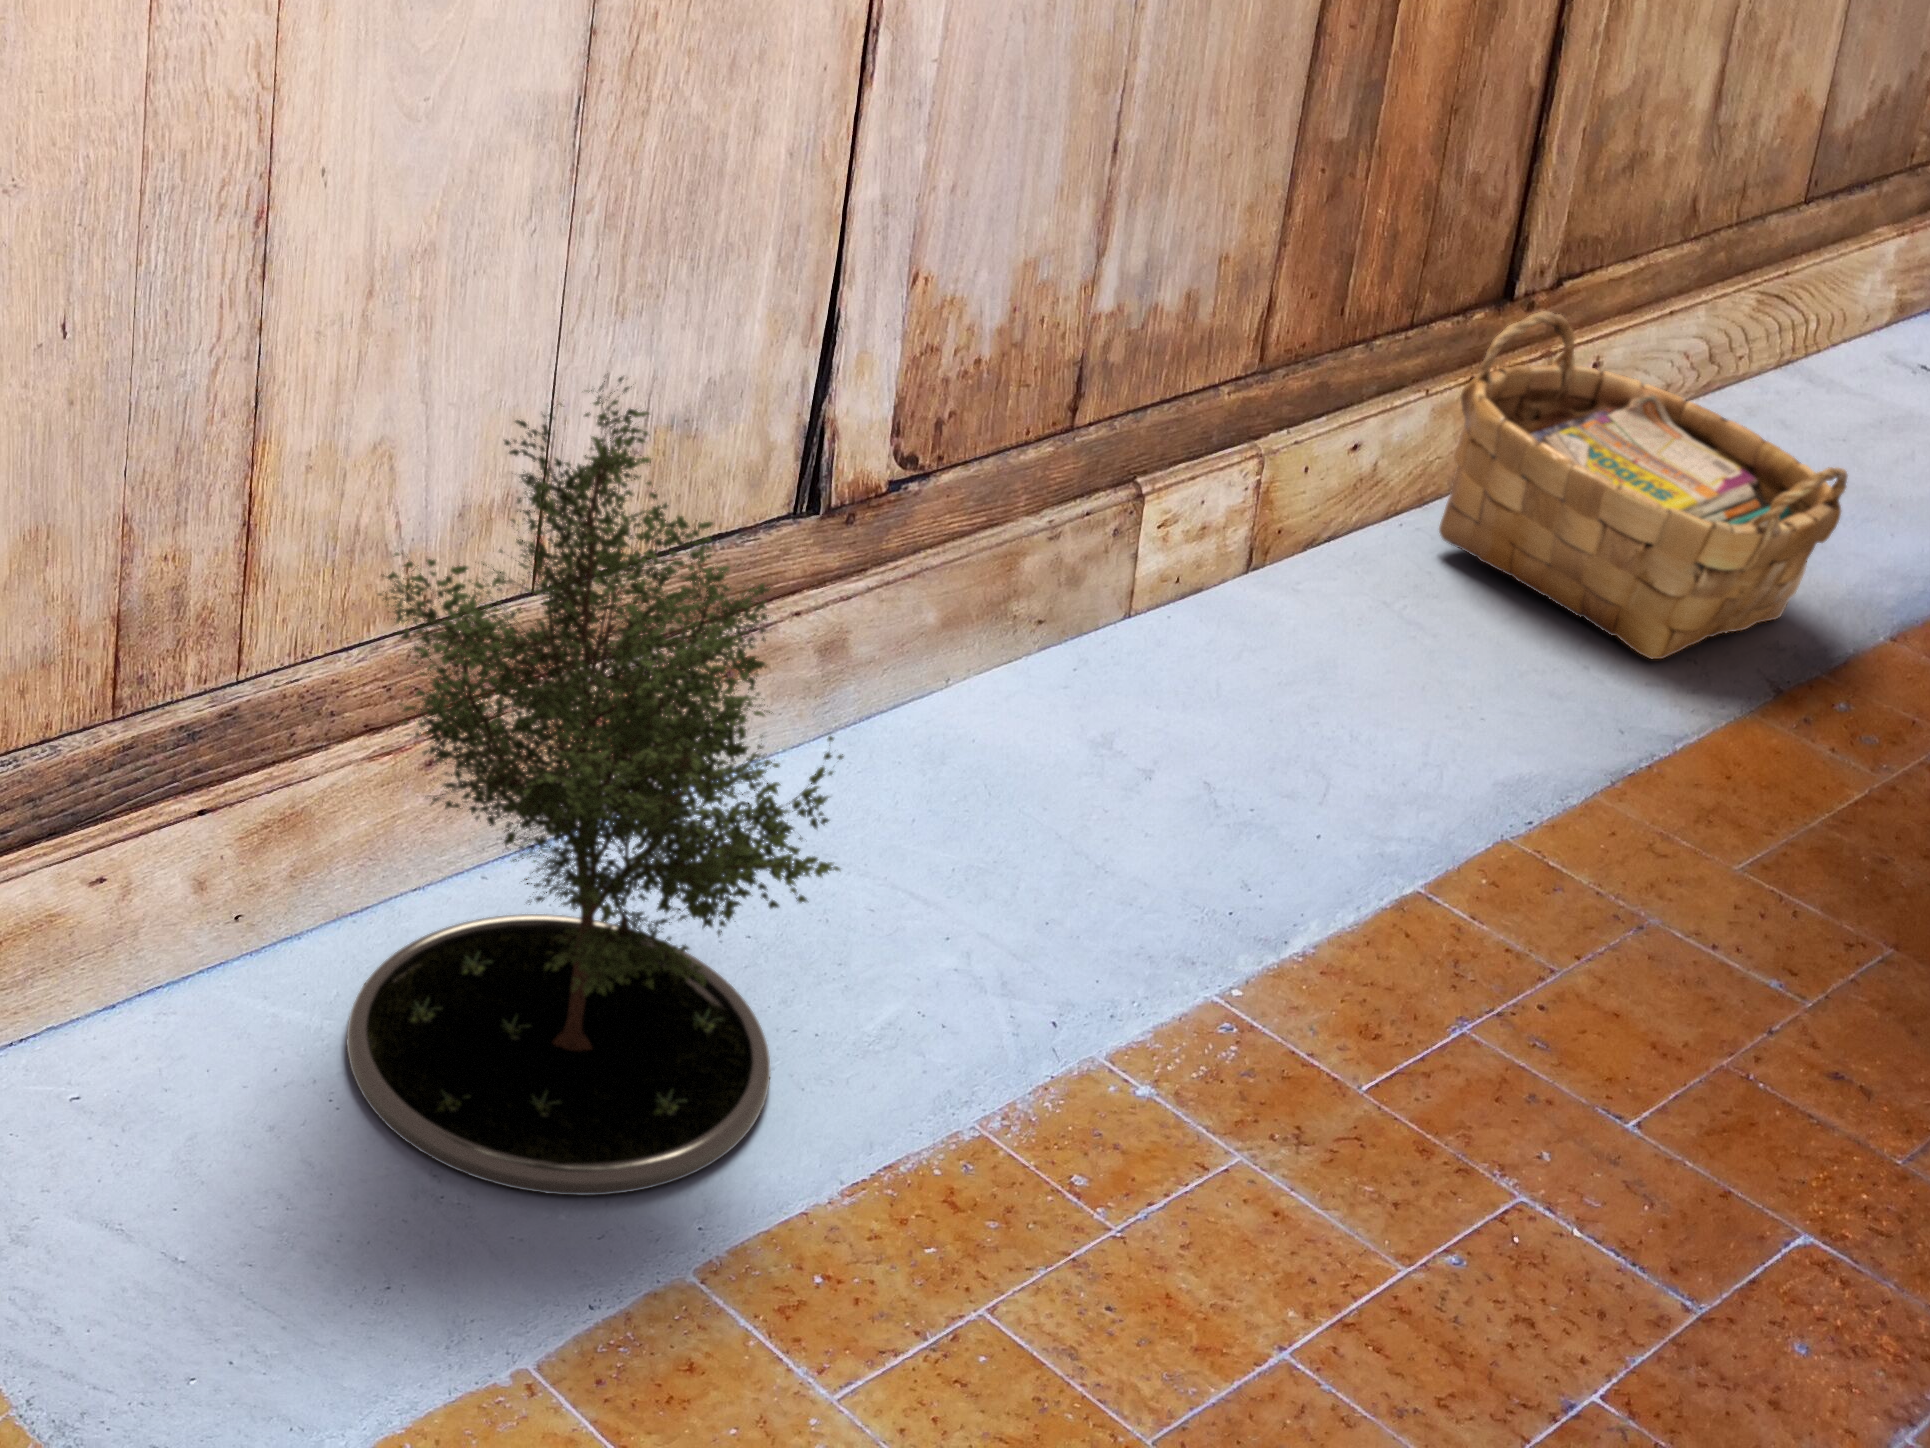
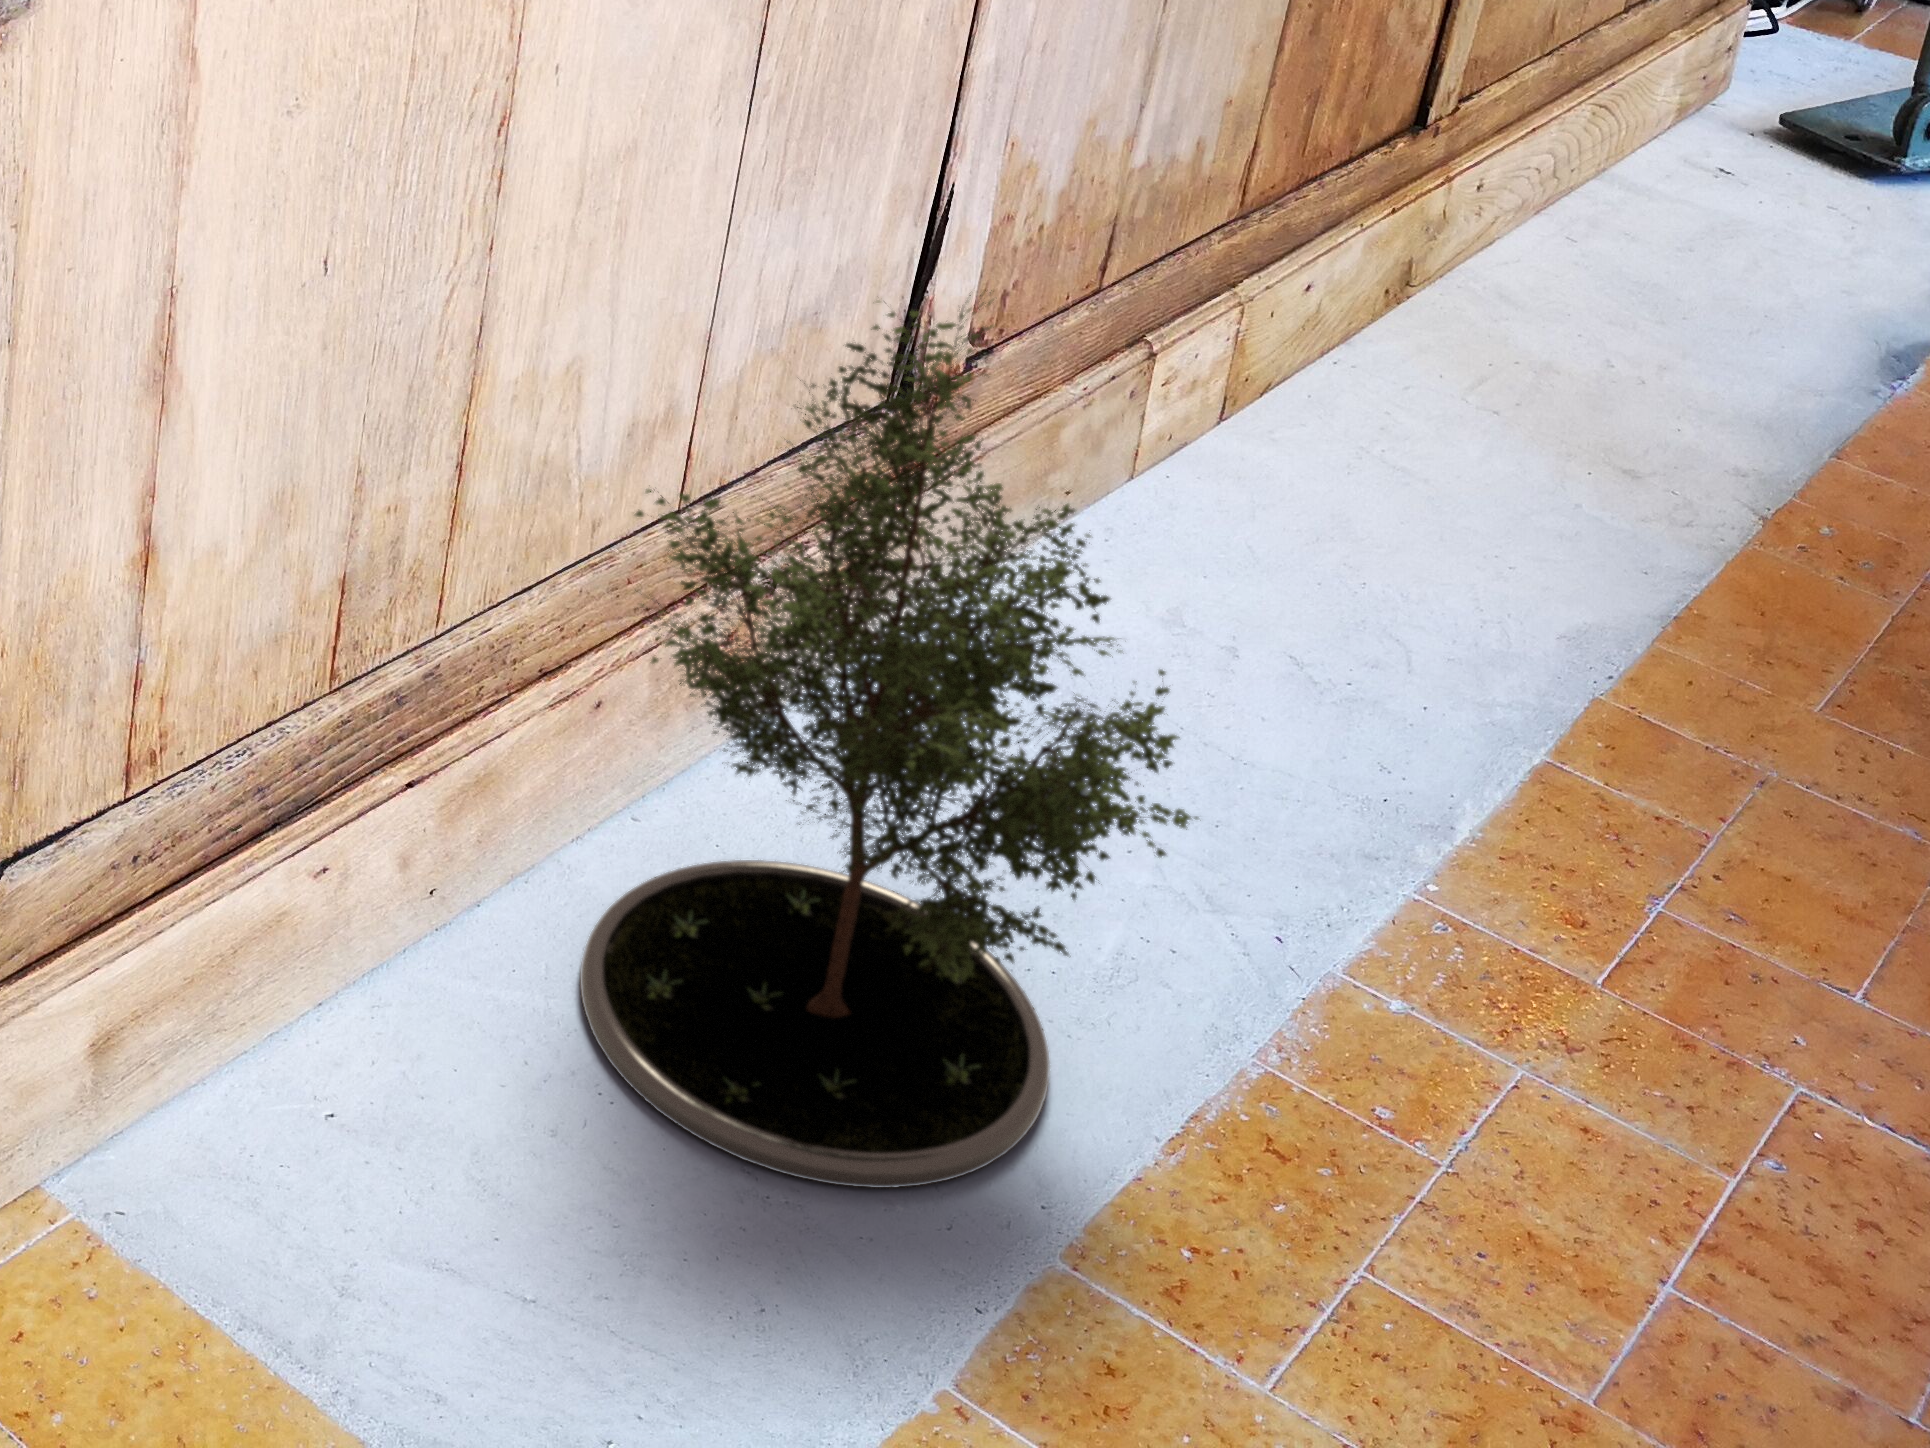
woven basket: present [1439,311,1848,659] -> none [1387,137,1824,491]

